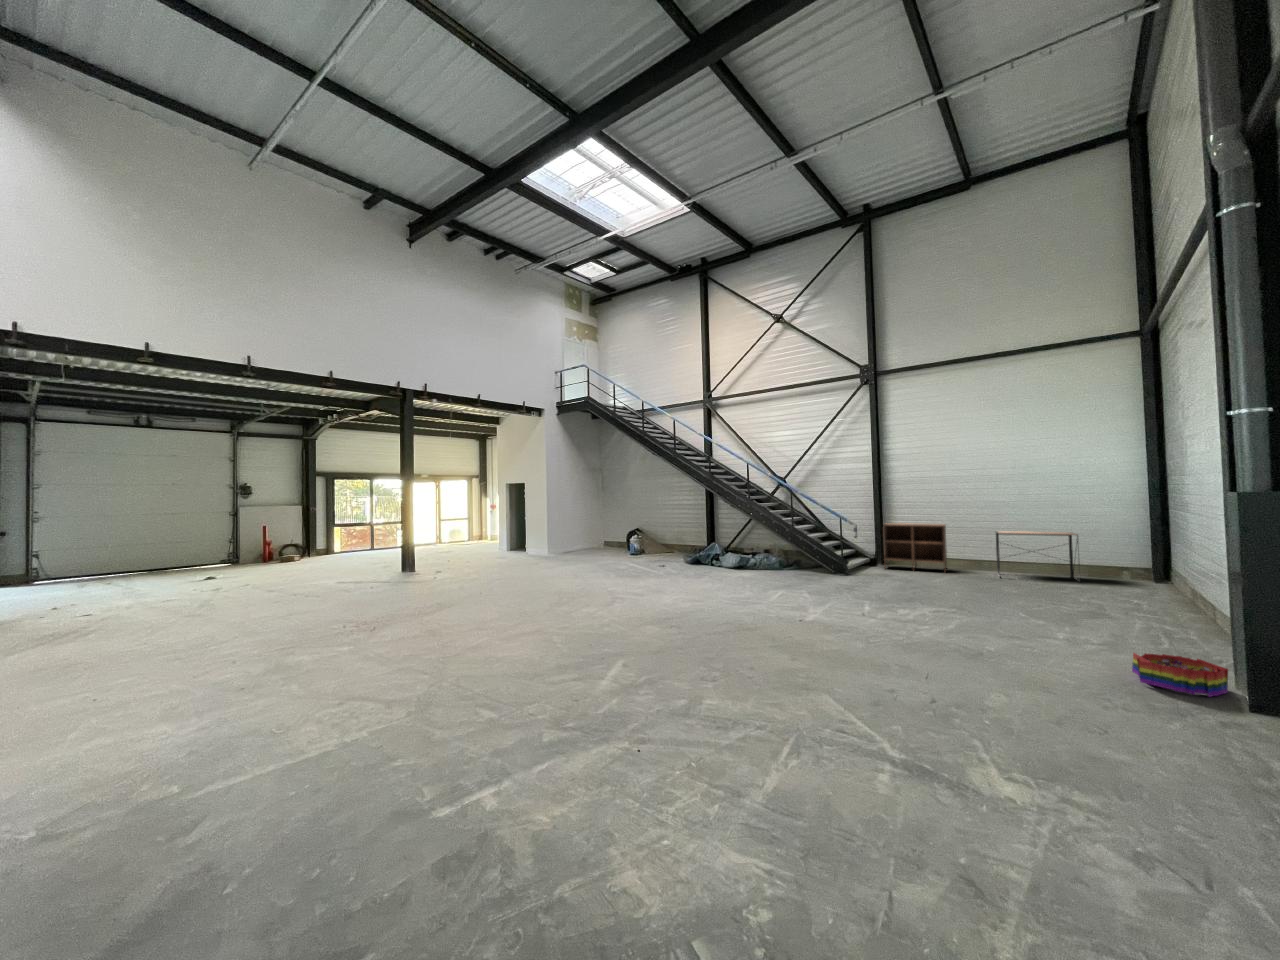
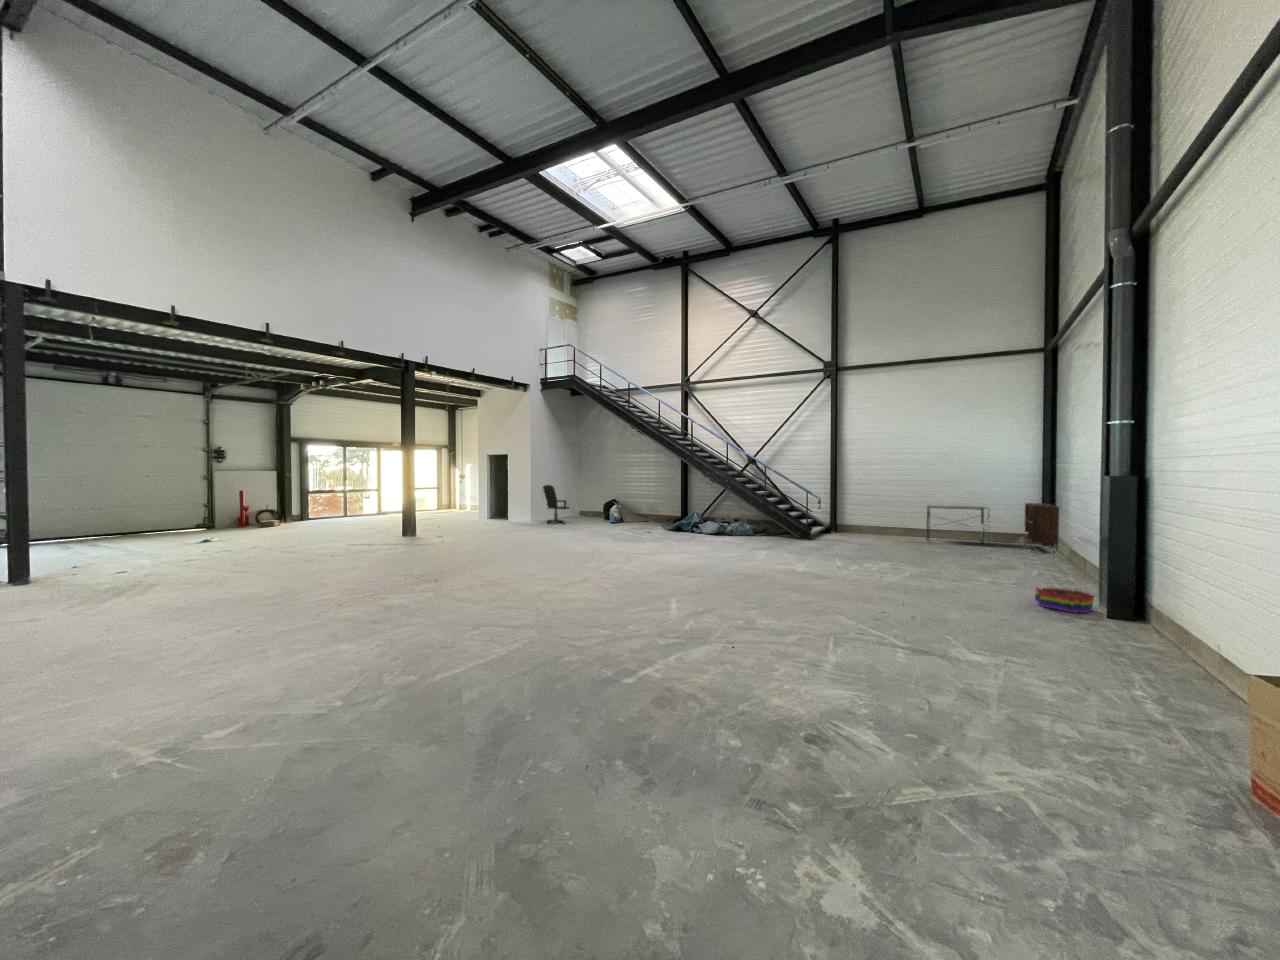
office chair: none [557,514,586,556] -> present [543,485,569,524]
shelving unit: present [883,523,947,571] -> present [1024,503,1059,551]

